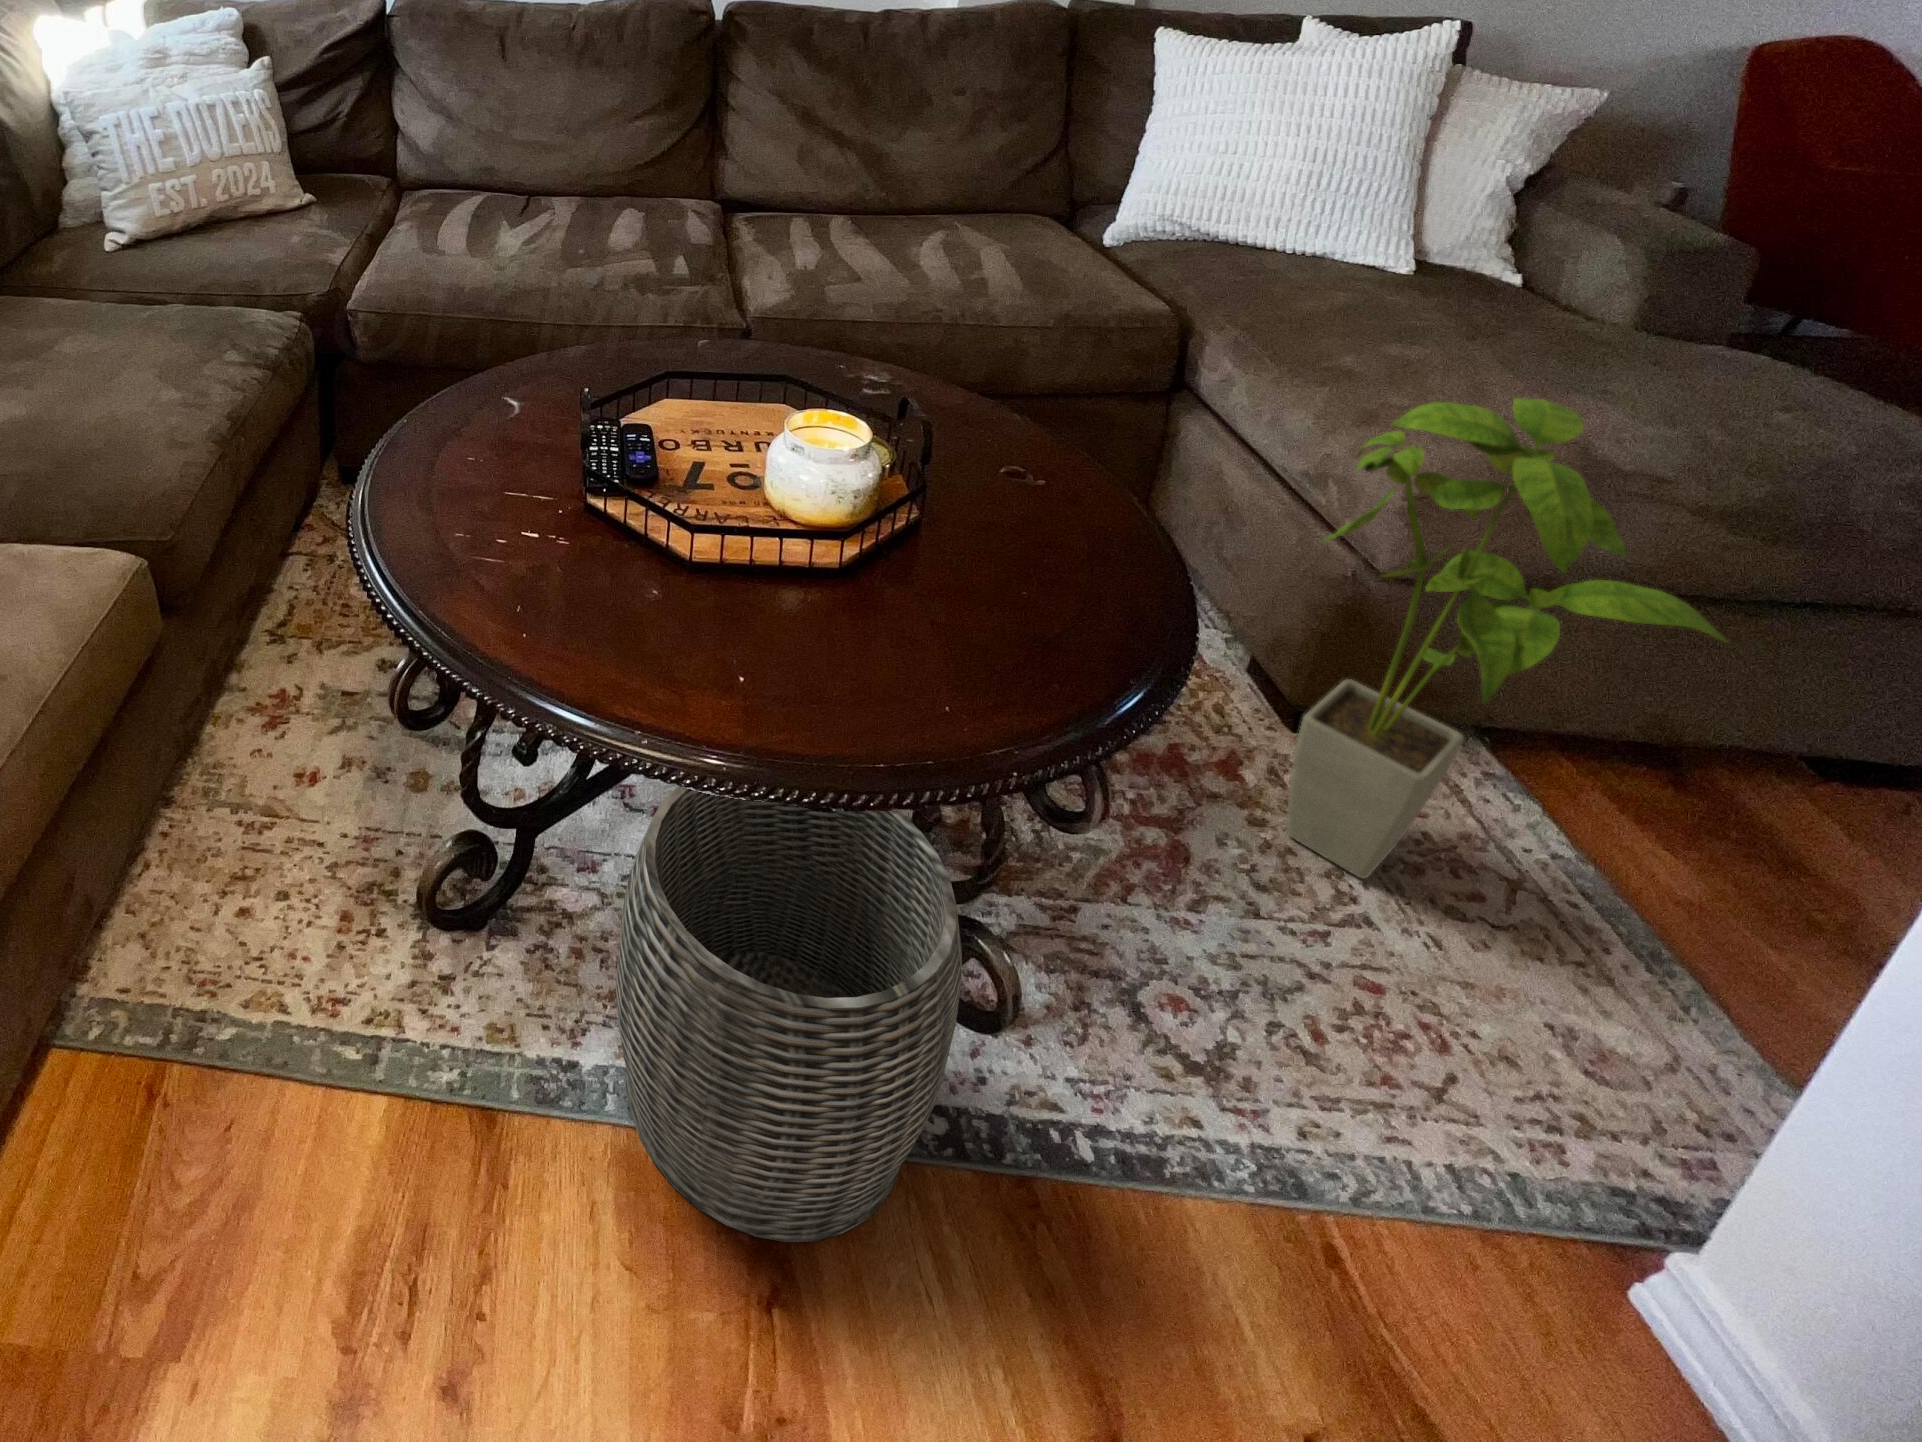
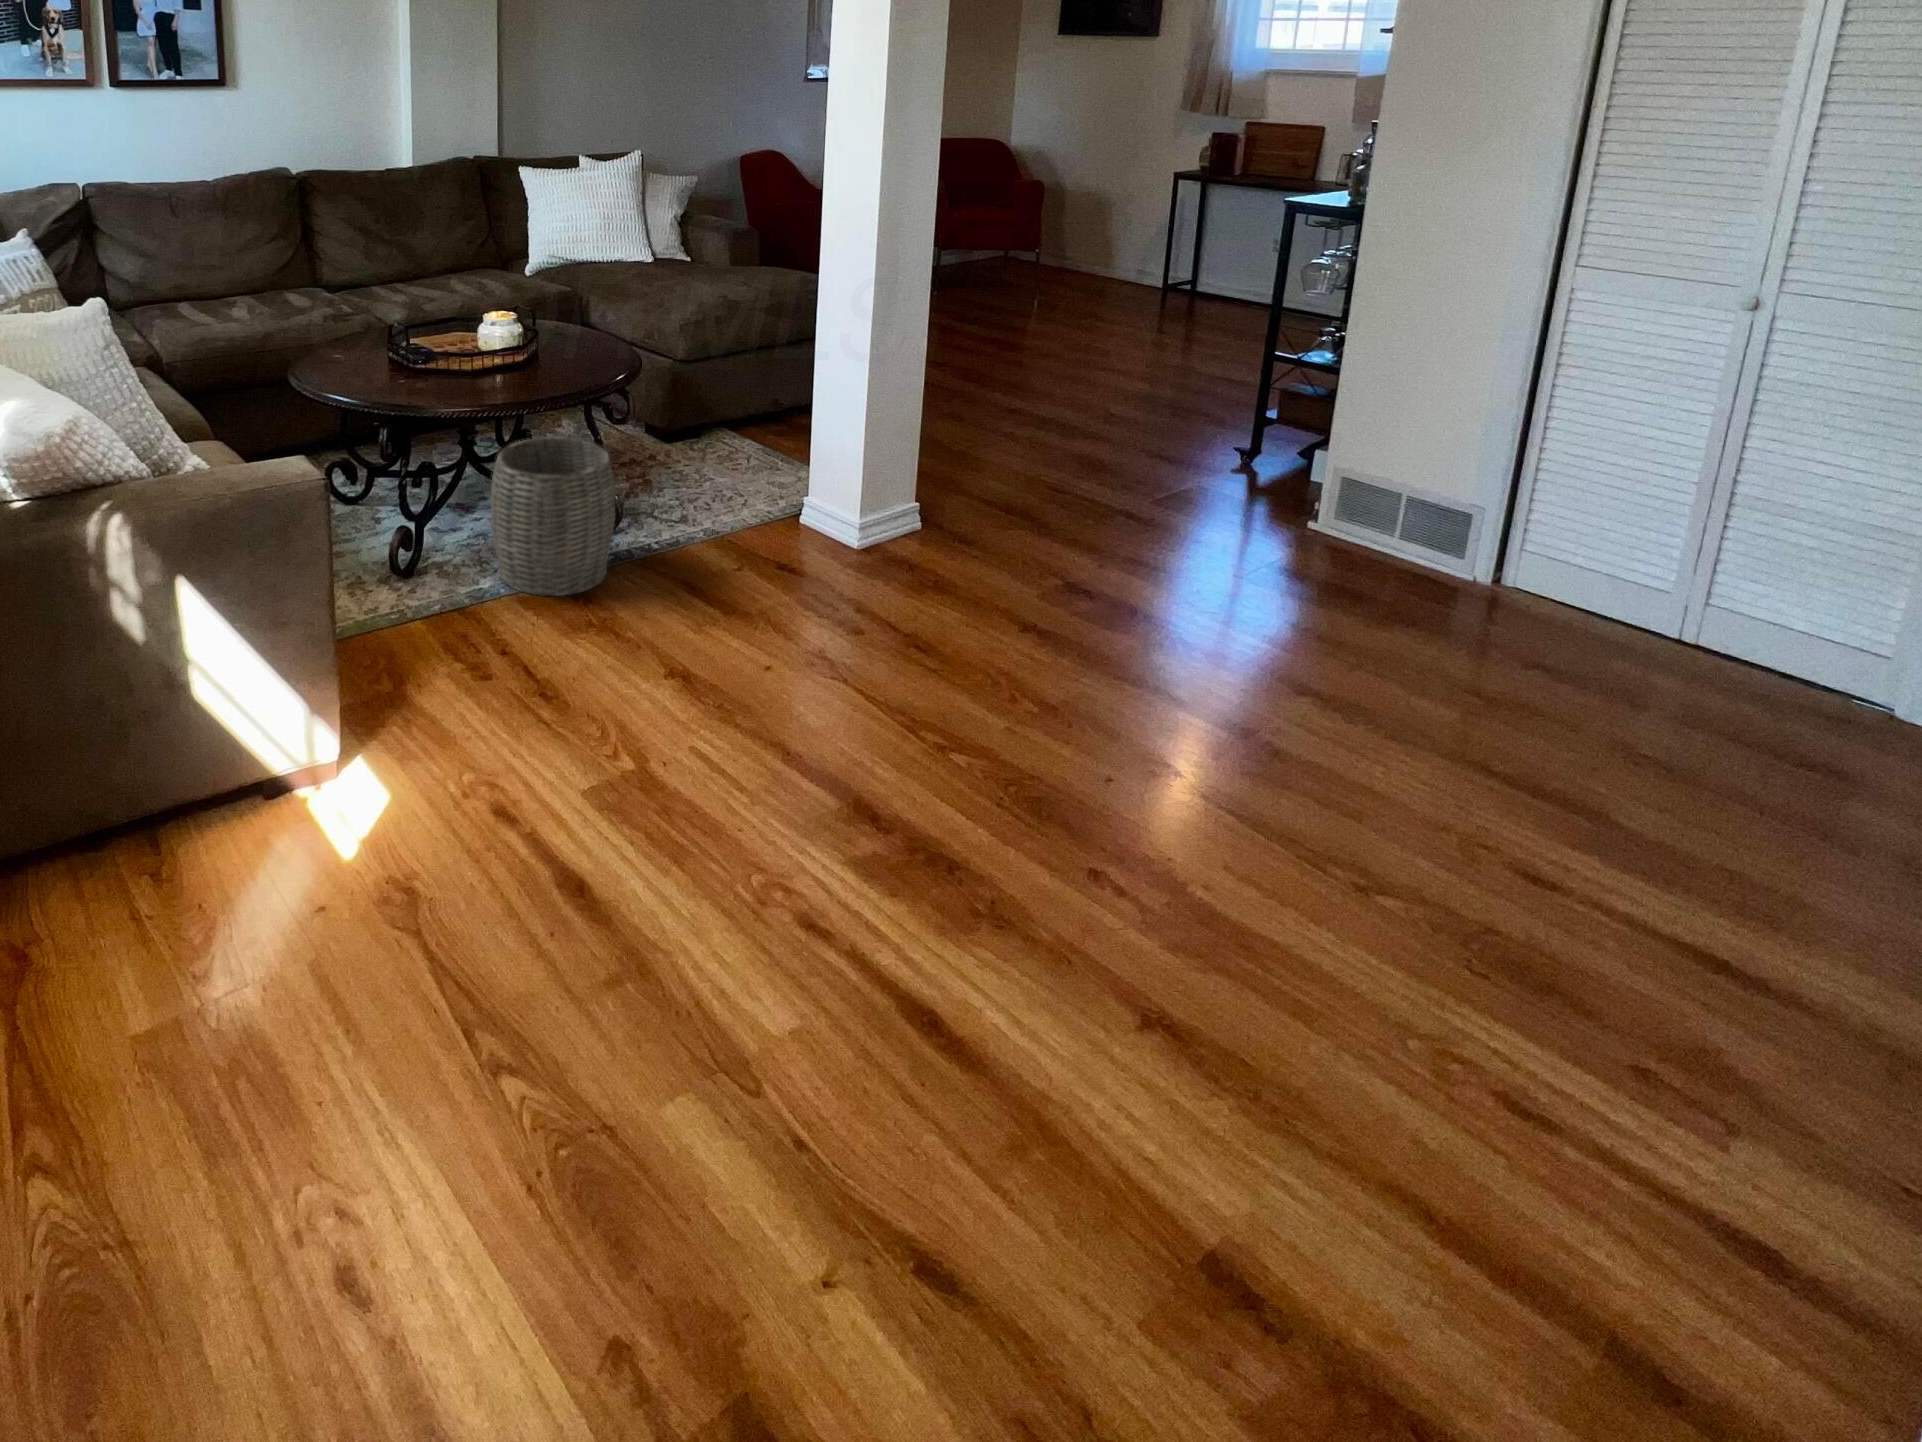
house plant: present [1286,398,1727,879] -> none [662,267,775,470]

